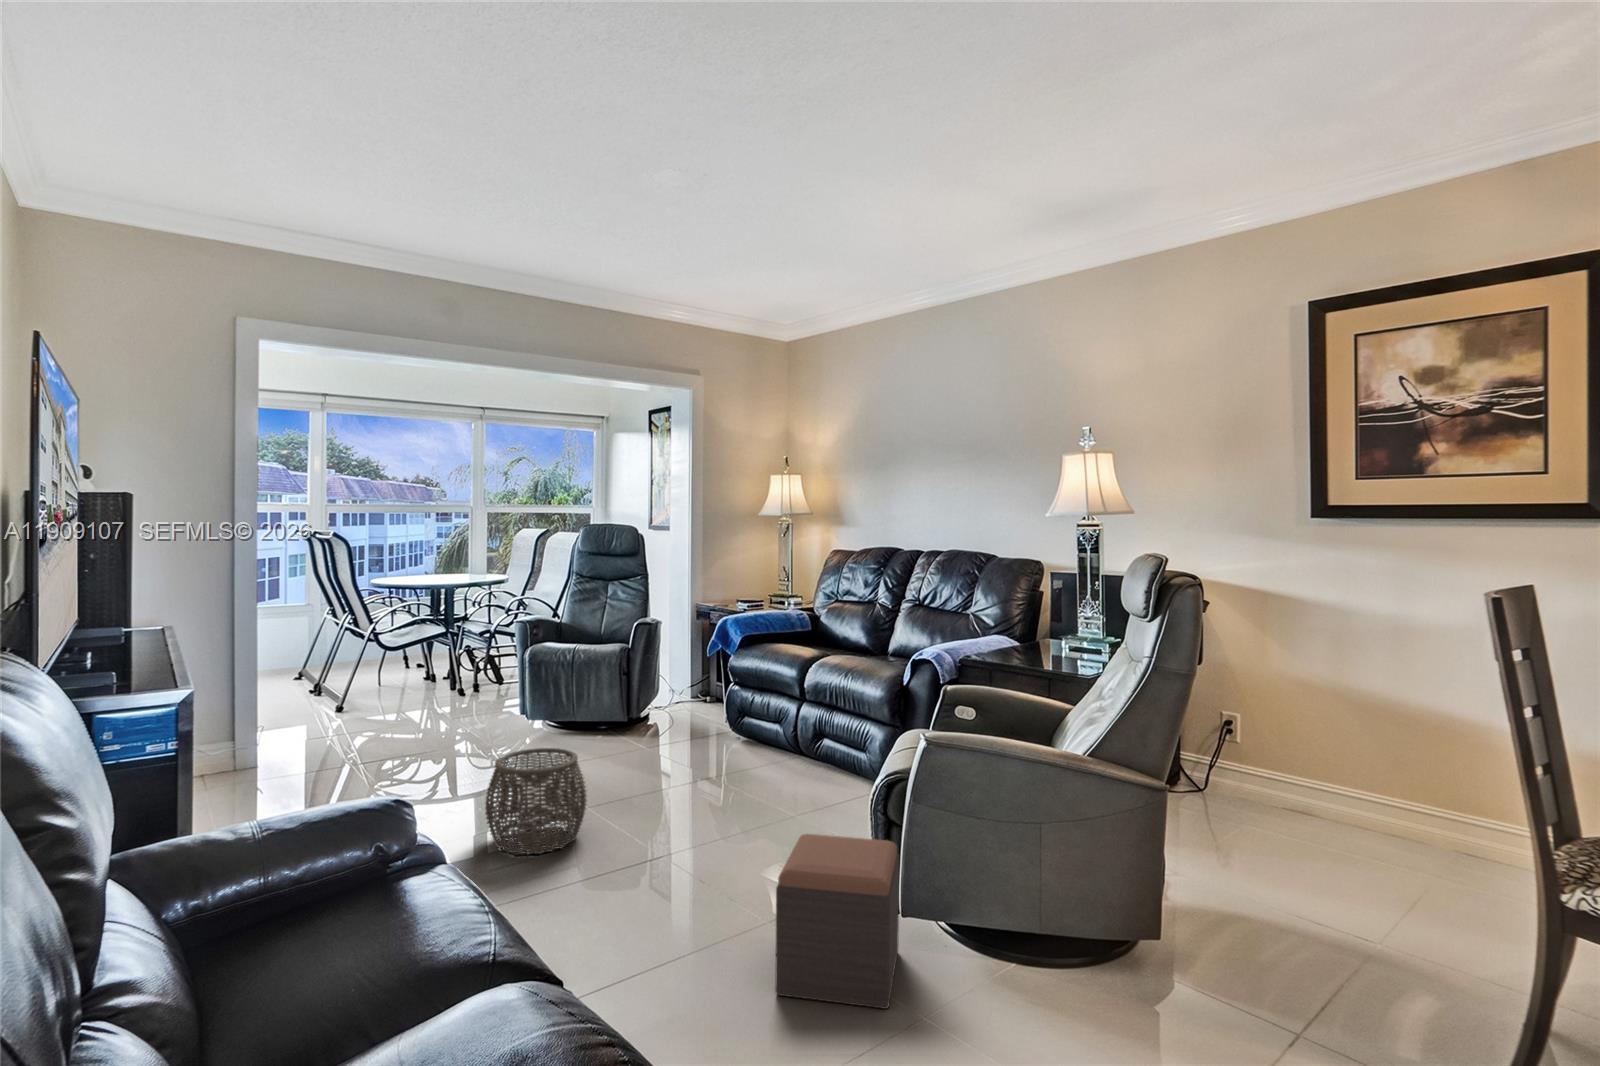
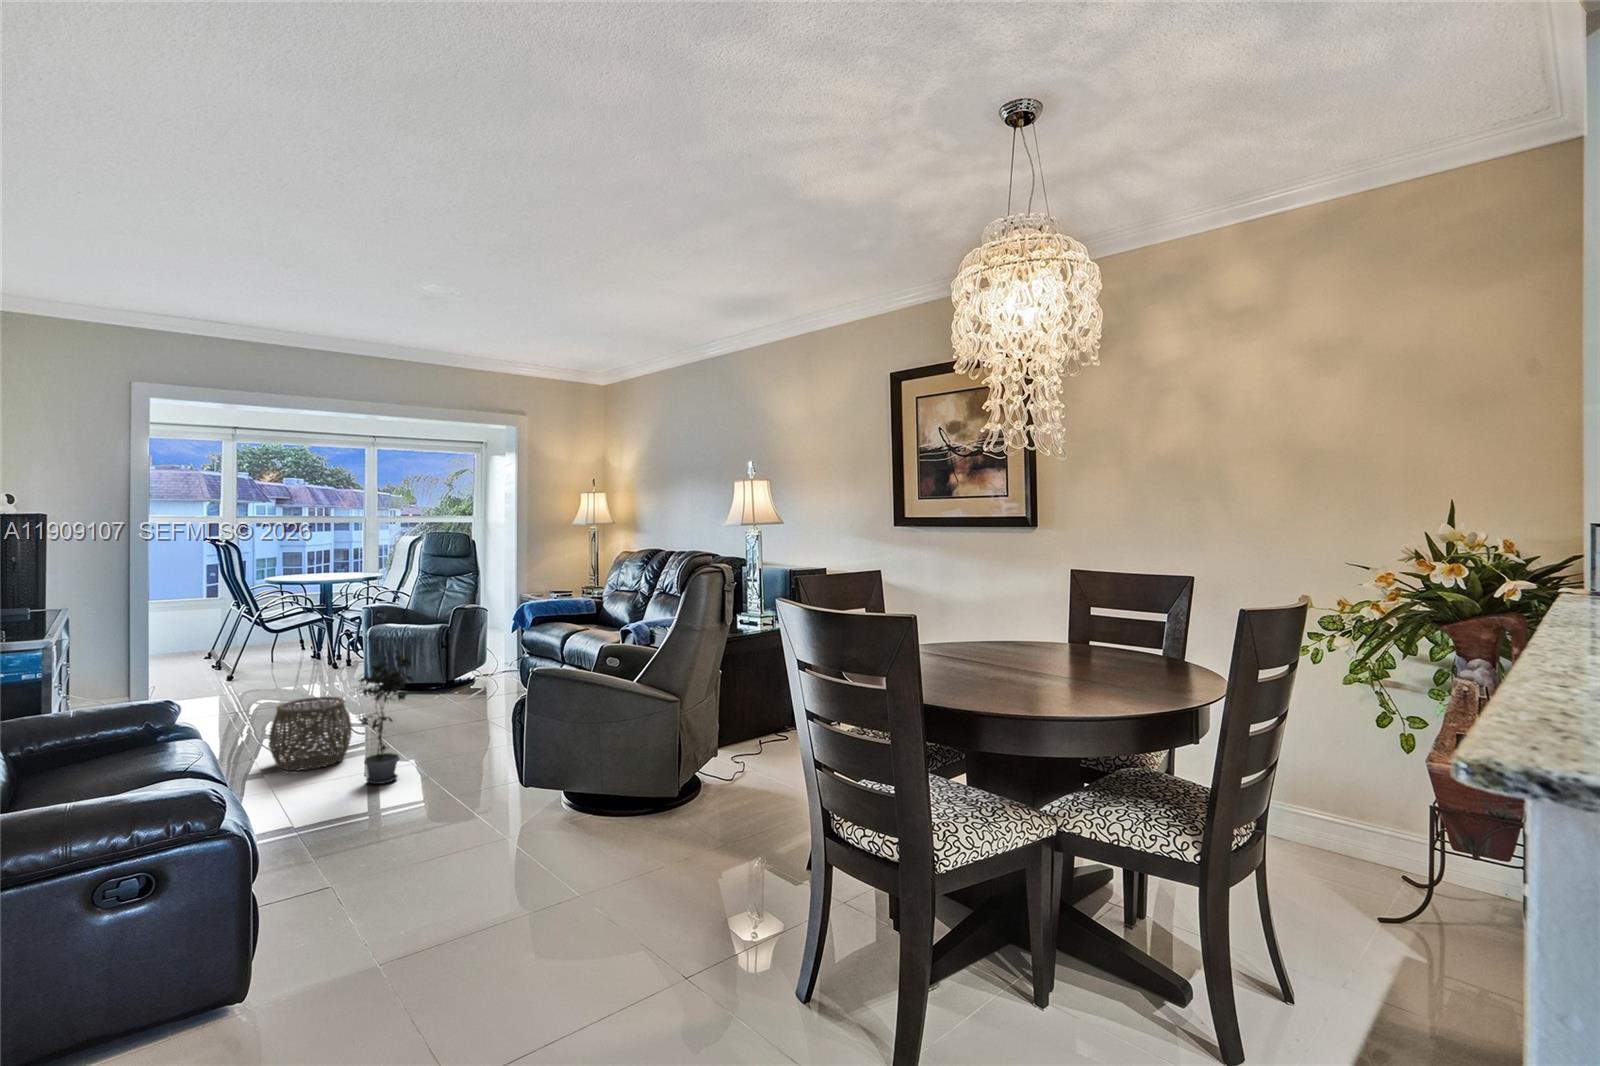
potted plant: none [620,688,706,881] -> present [359,650,413,784]
footstool: present [775,834,899,1009] -> none [398,742,506,847]

